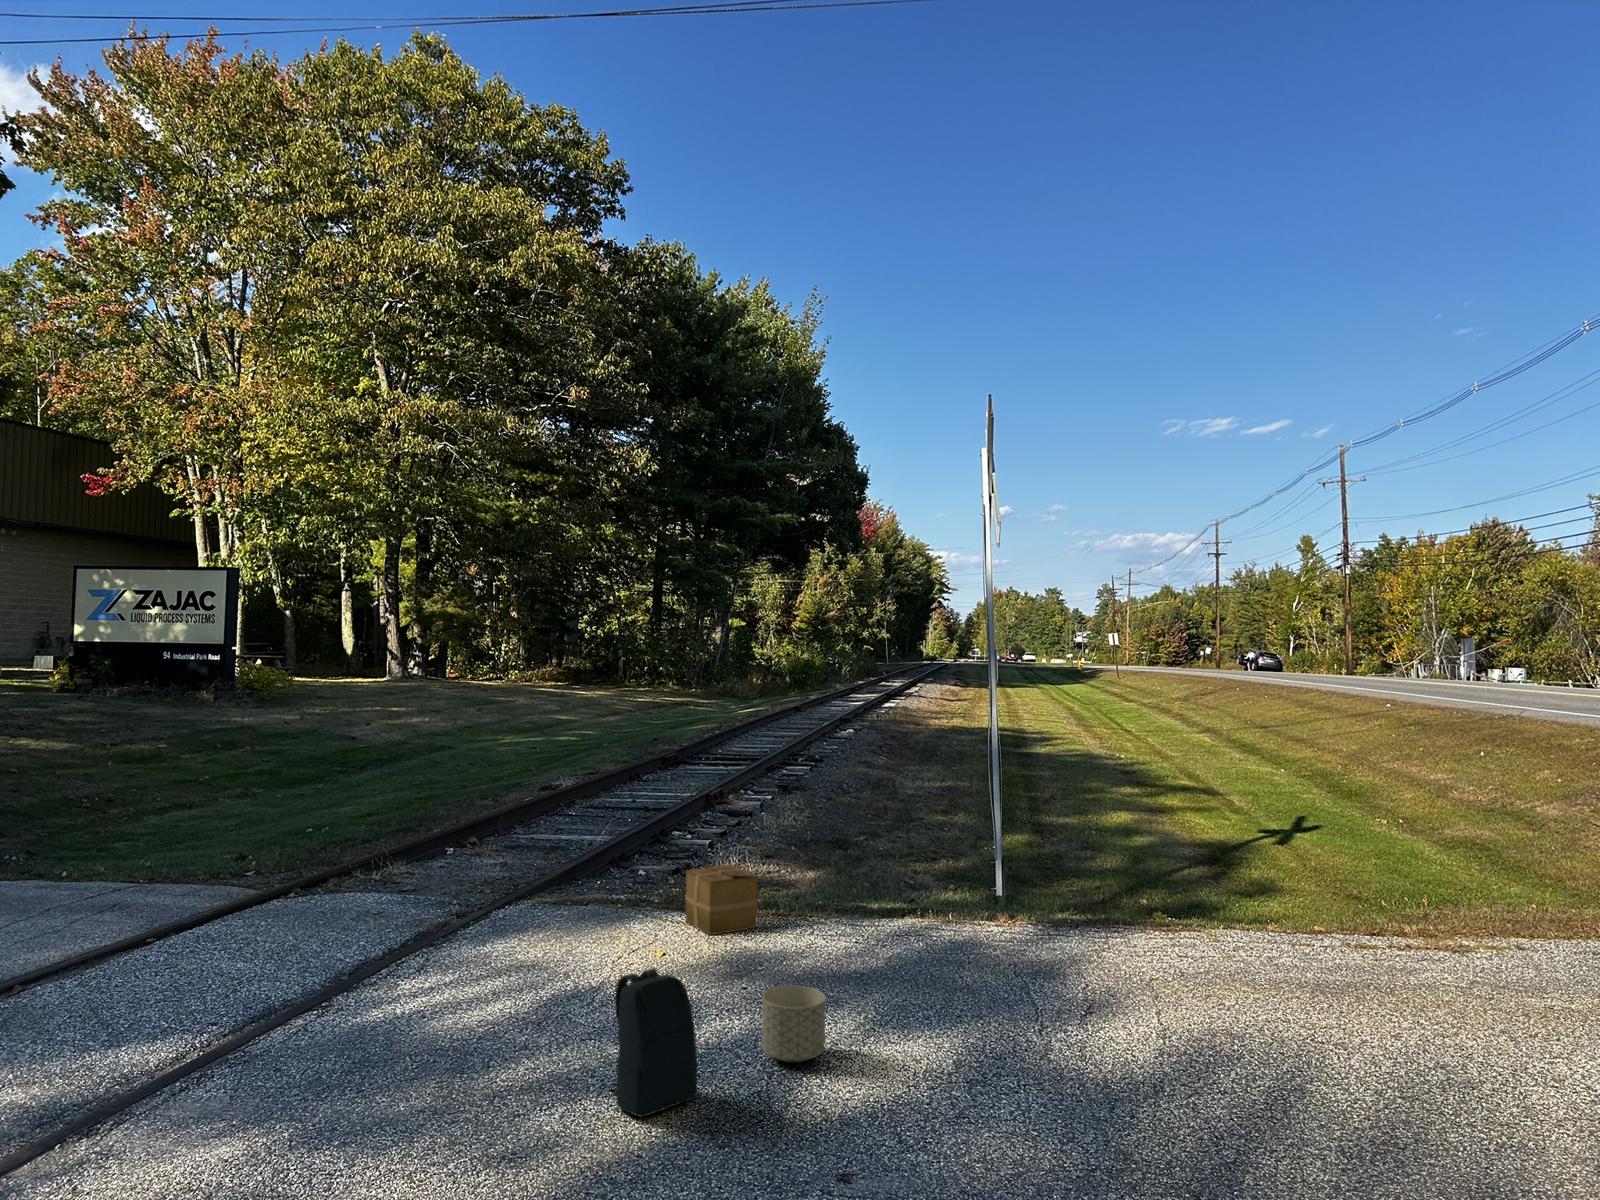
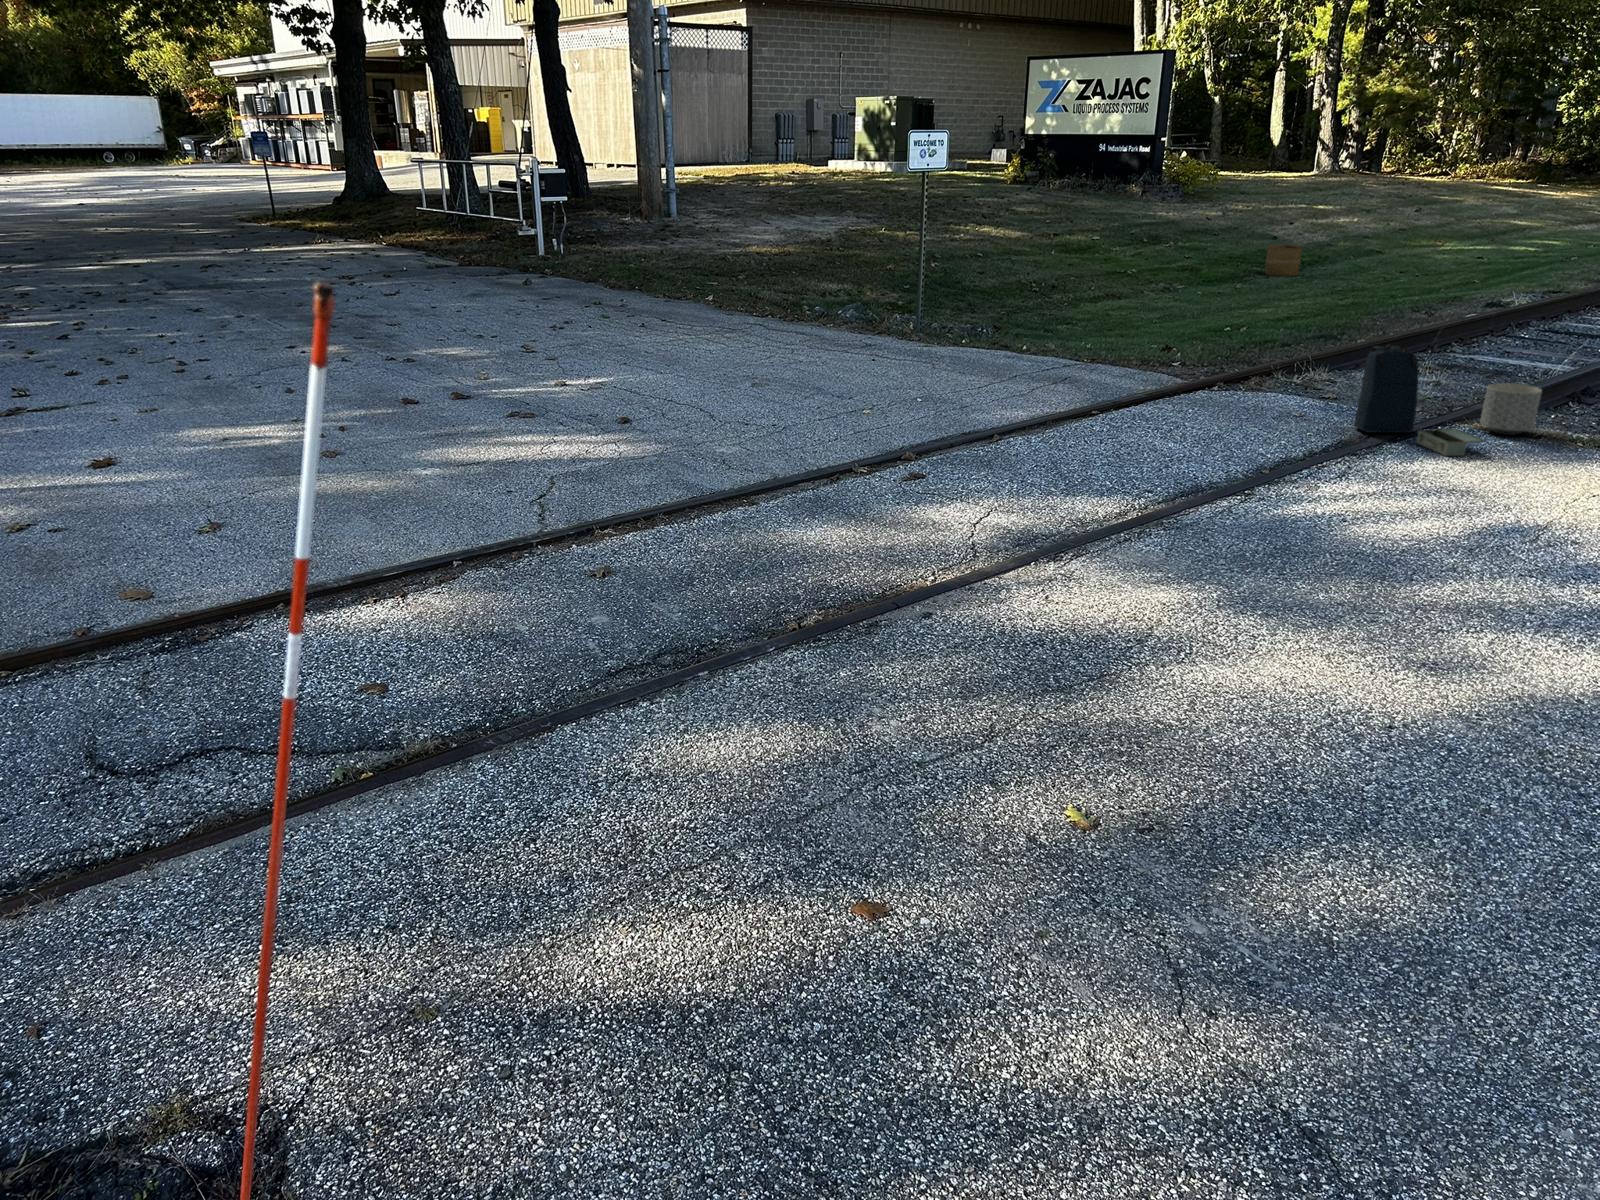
cardboard box: present [685,865,758,935] -> present [1265,244,1302,276]
toolbox: none [716,1083,811,1149] -> present [1417,428,1484,456]

